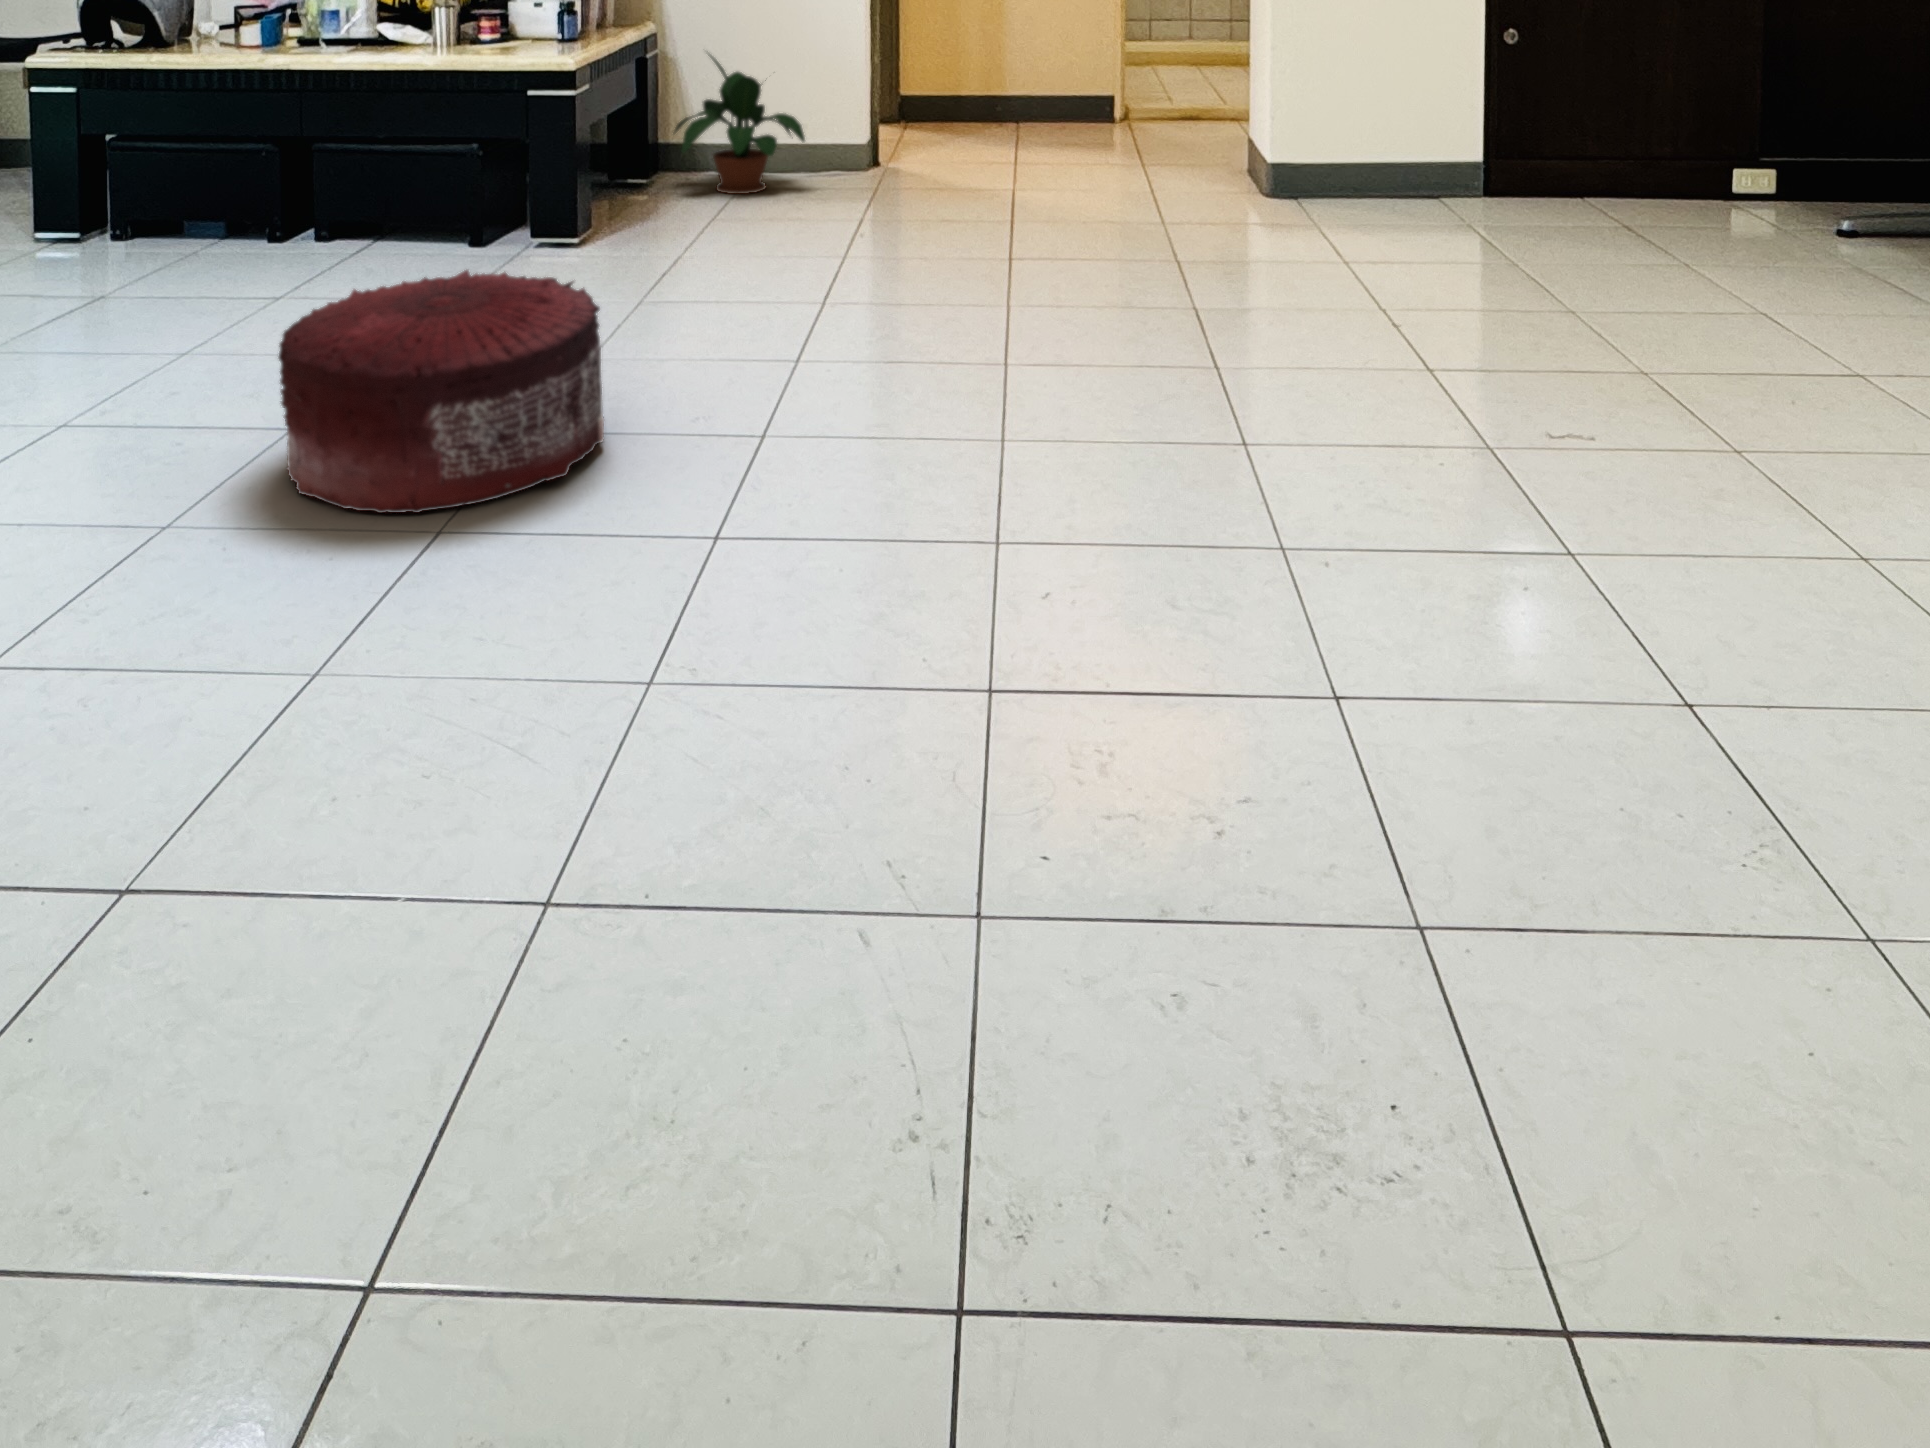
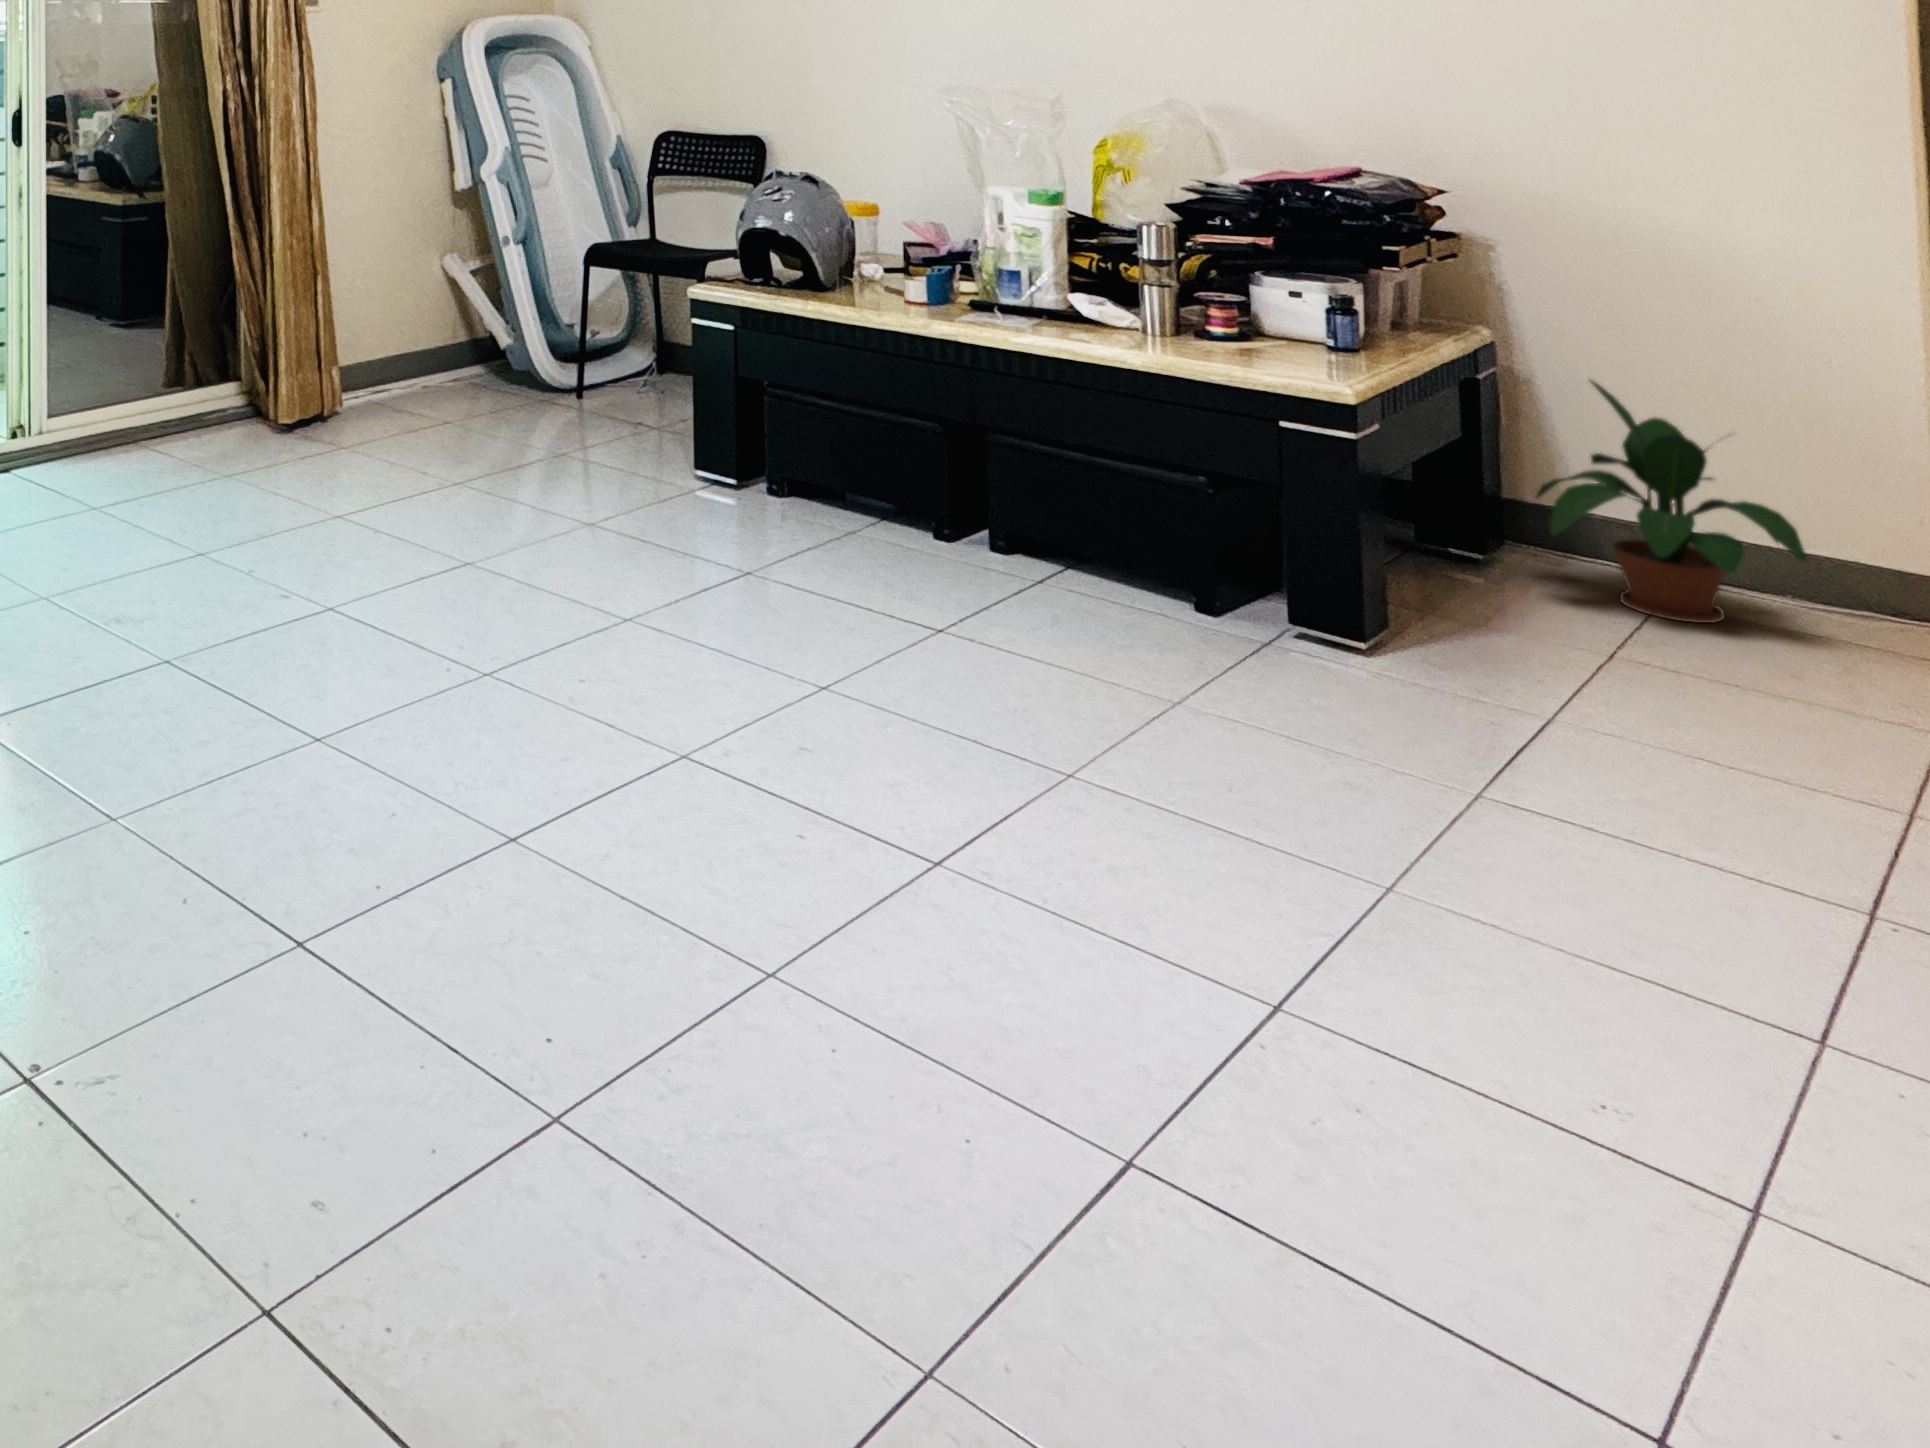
pouf: present [279,270,604,513] -> none [896,699,1371,1098]

